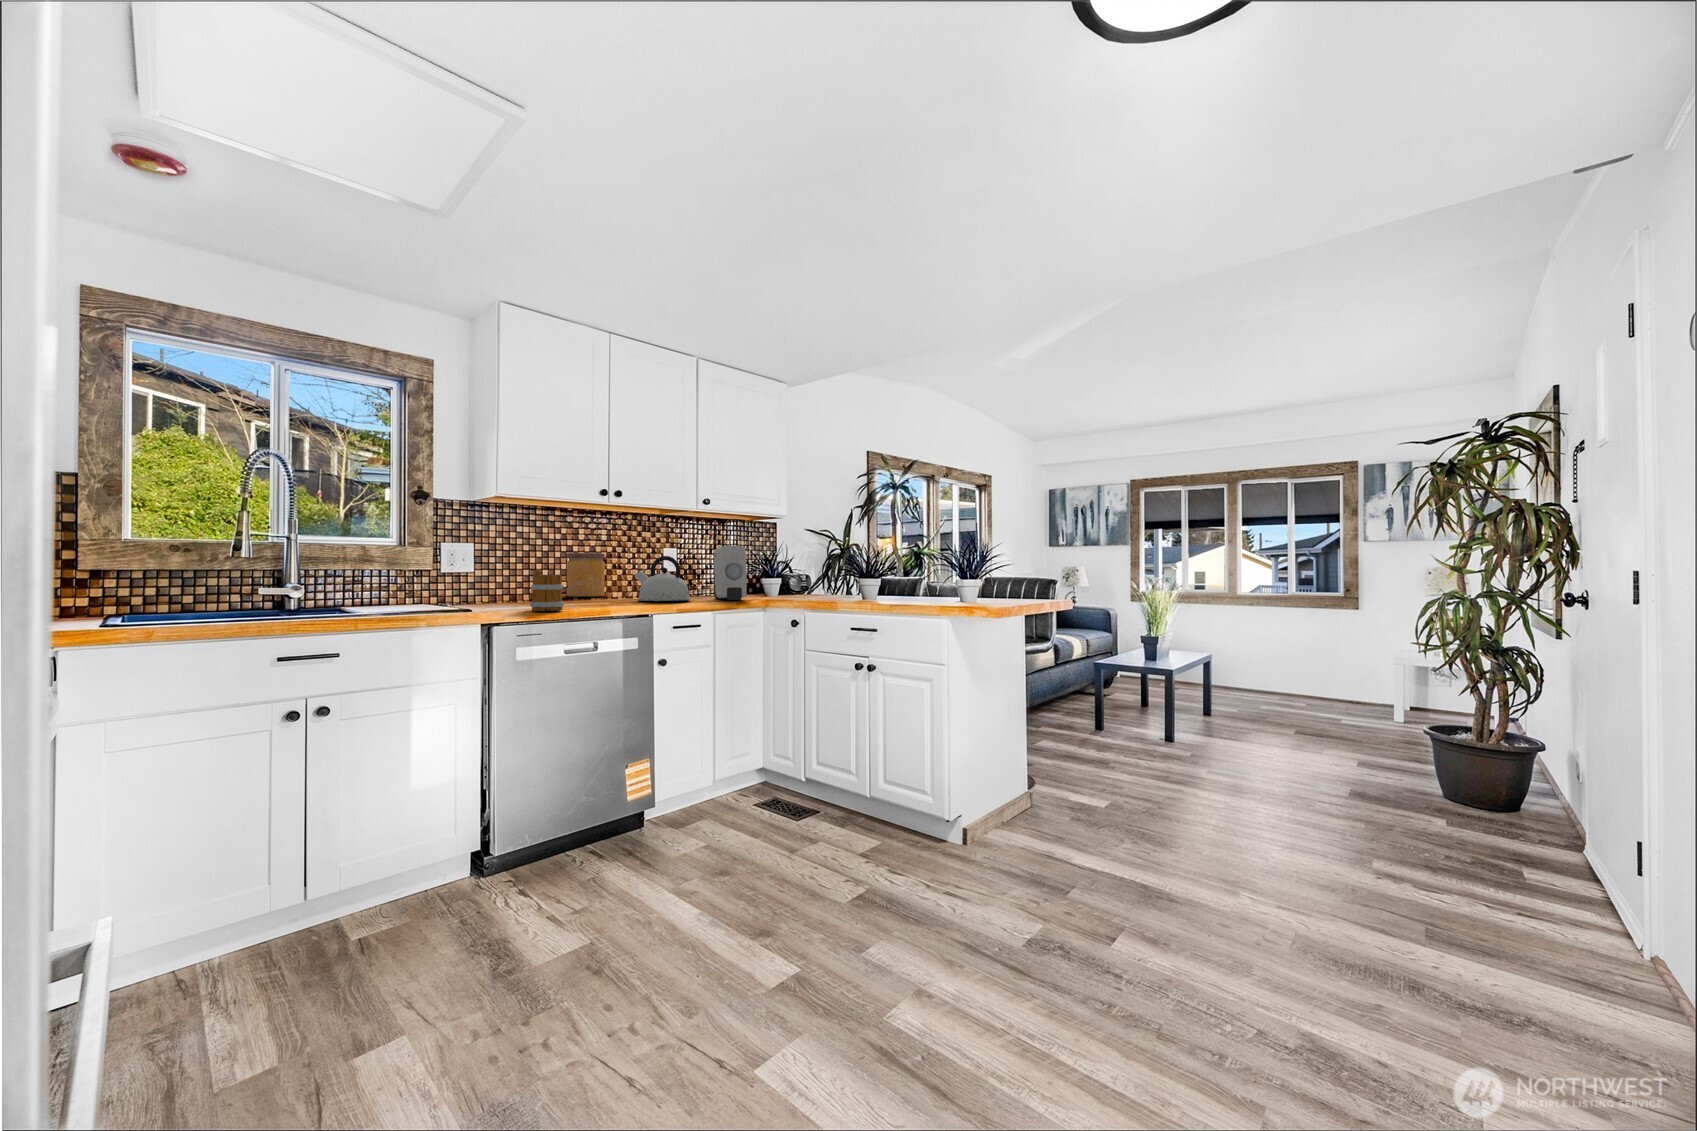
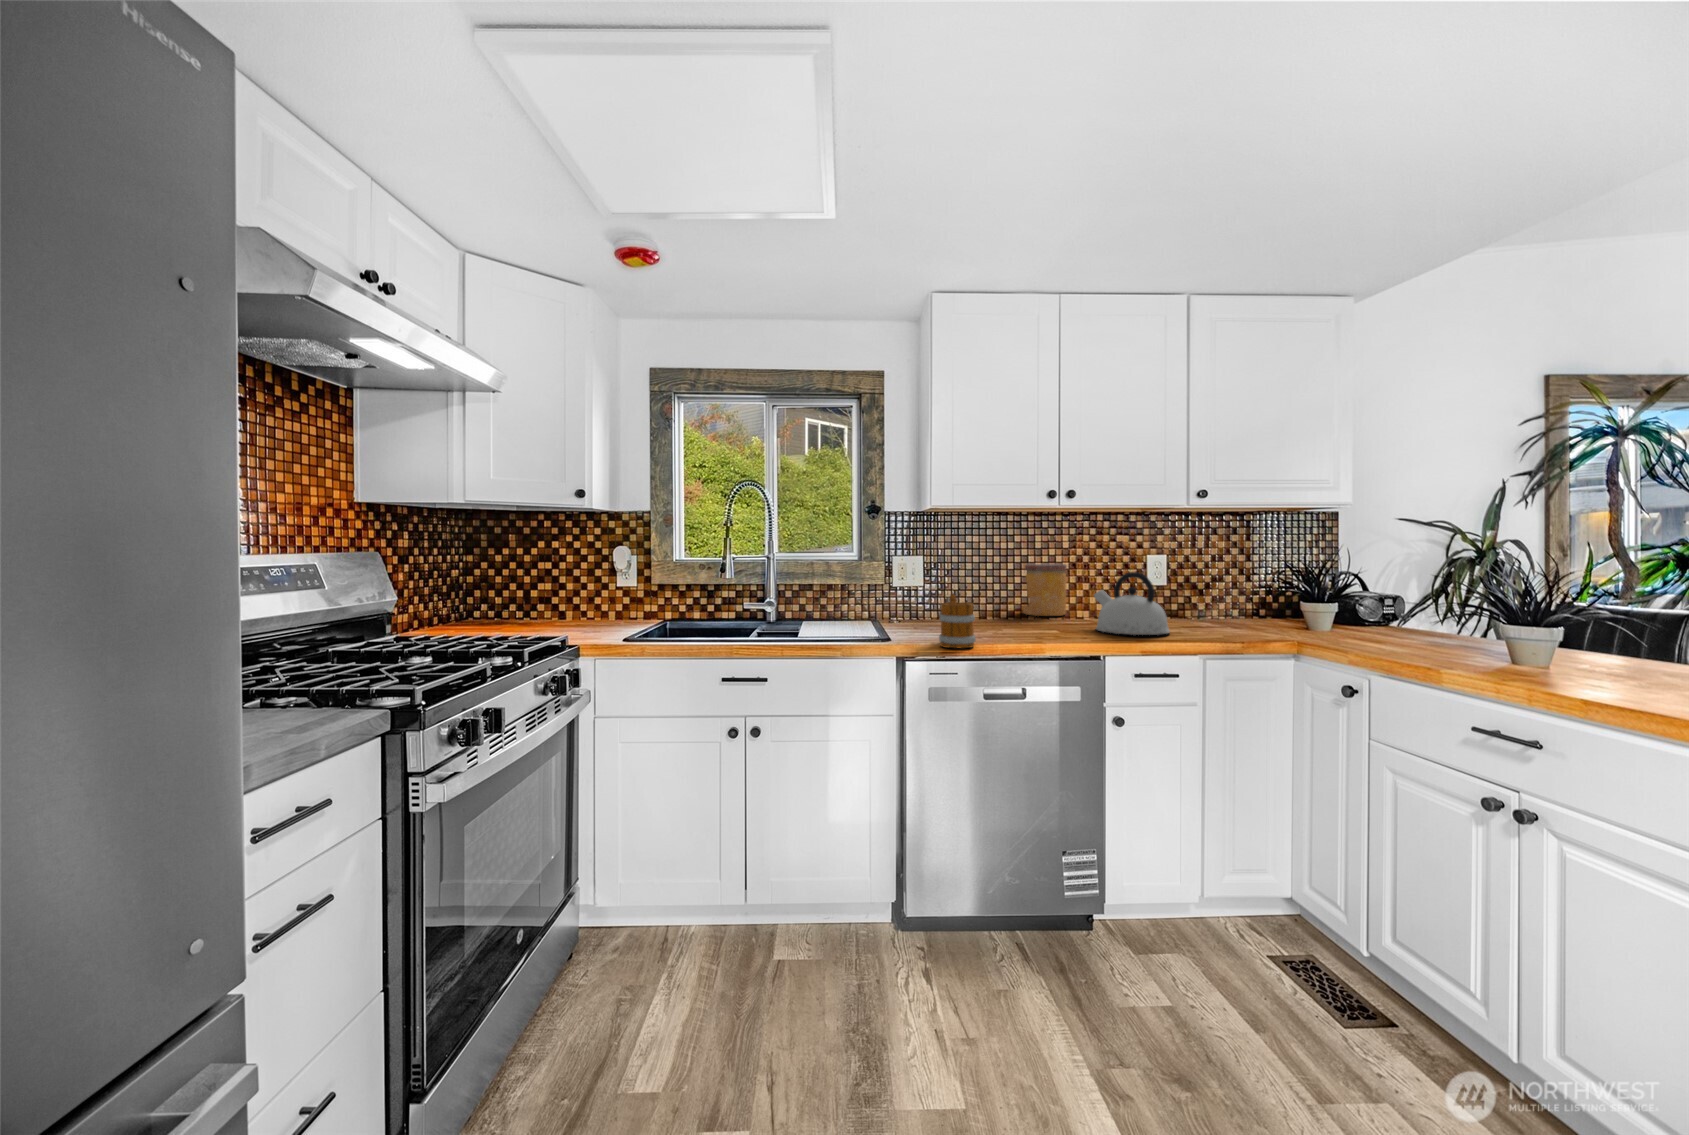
soap dispenser: present [714,546,747,600] -> none [1214,557,1264,638]

